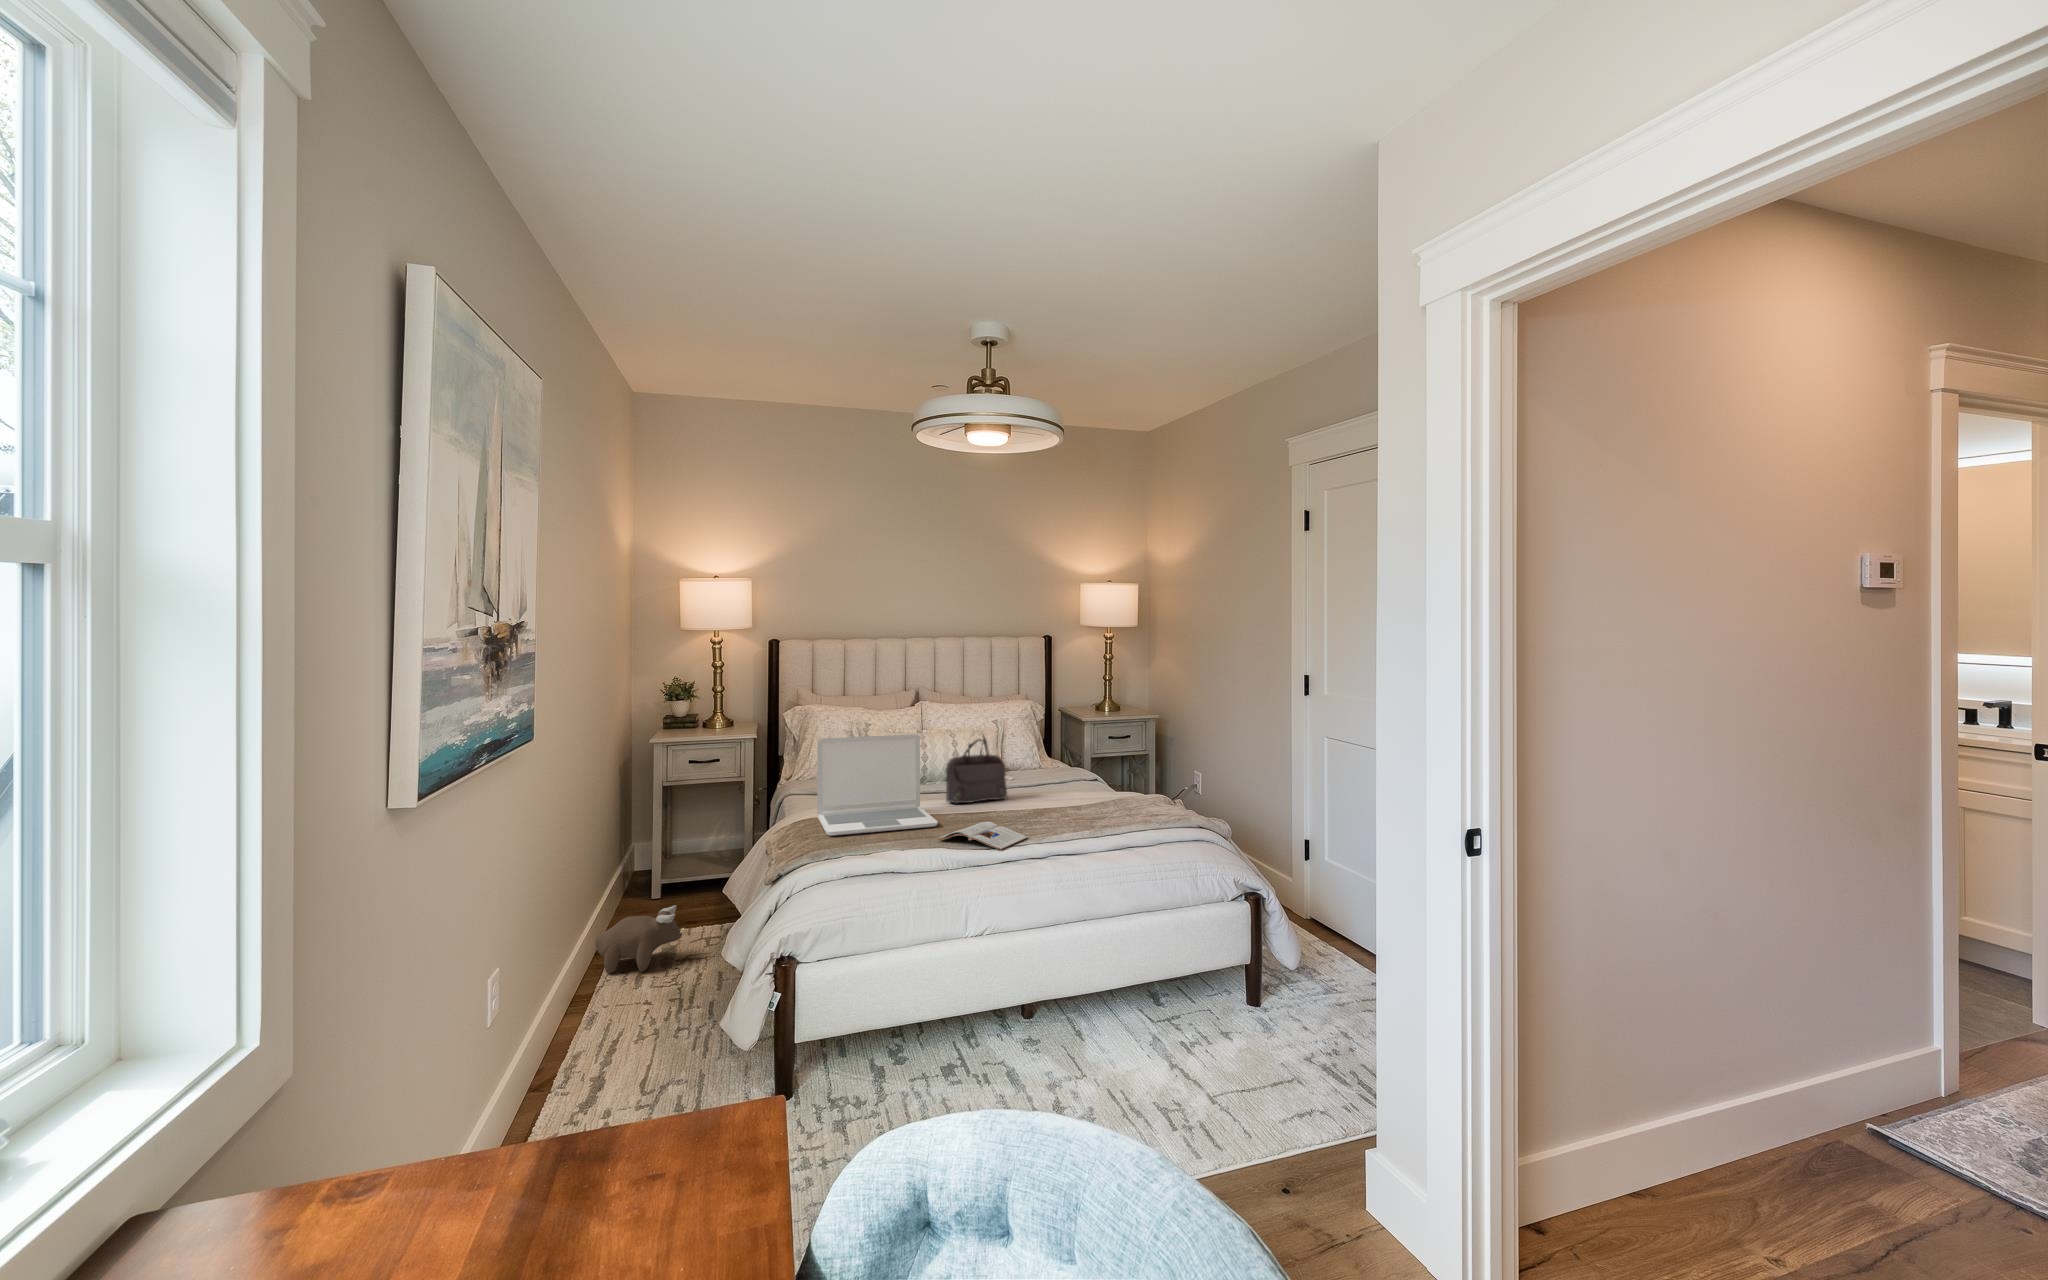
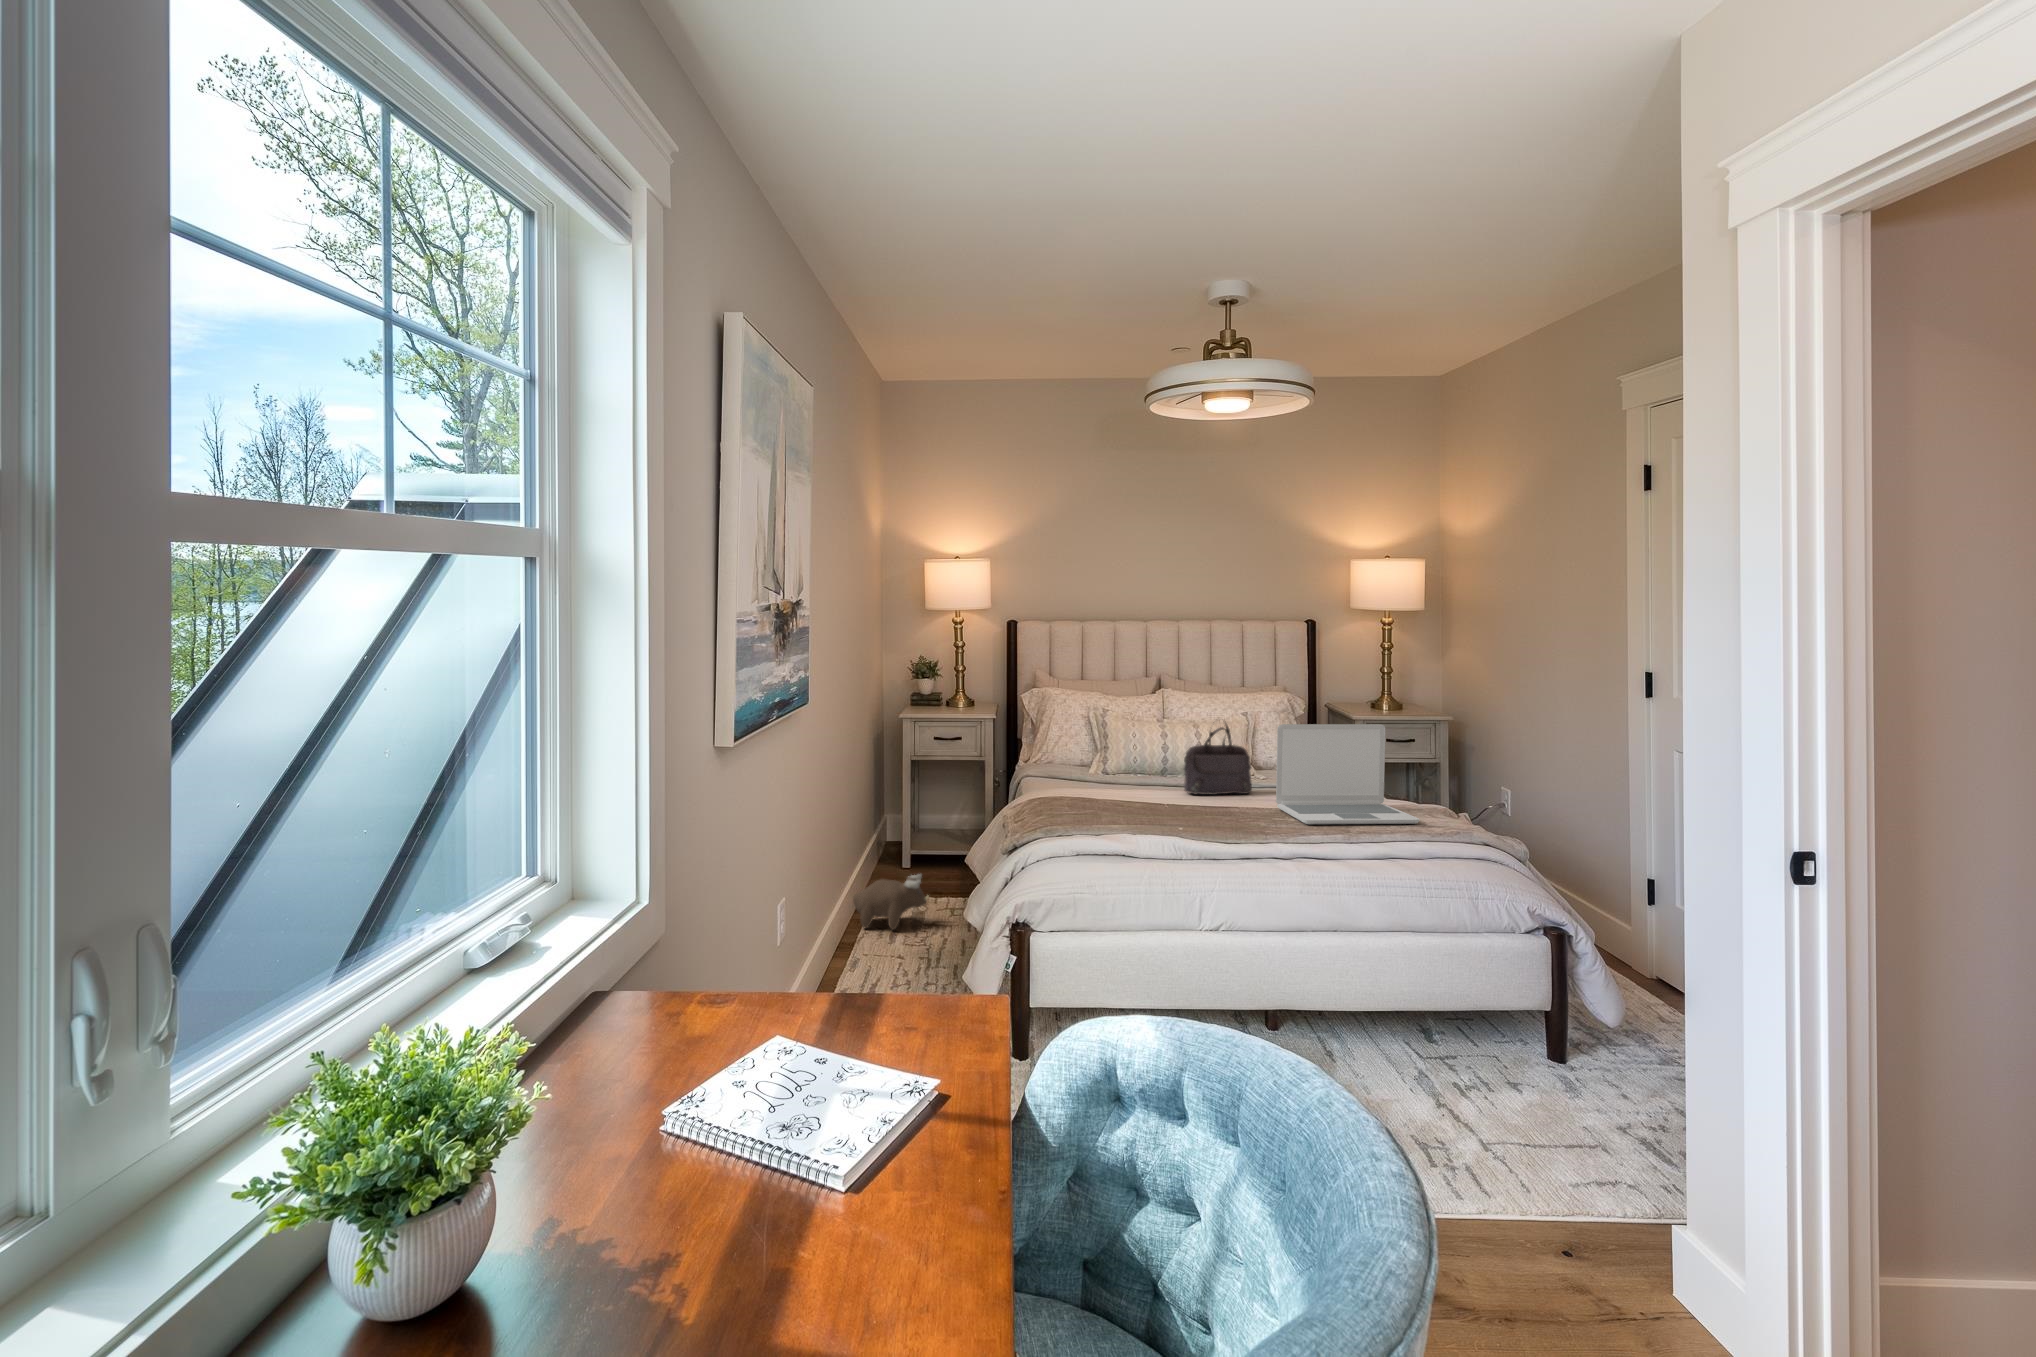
laptop: present [817,734,938,836] -> present [1276,724,1420,824]
magazine: present [938,822,1028,850] -> none [1168,810,1263,837]

